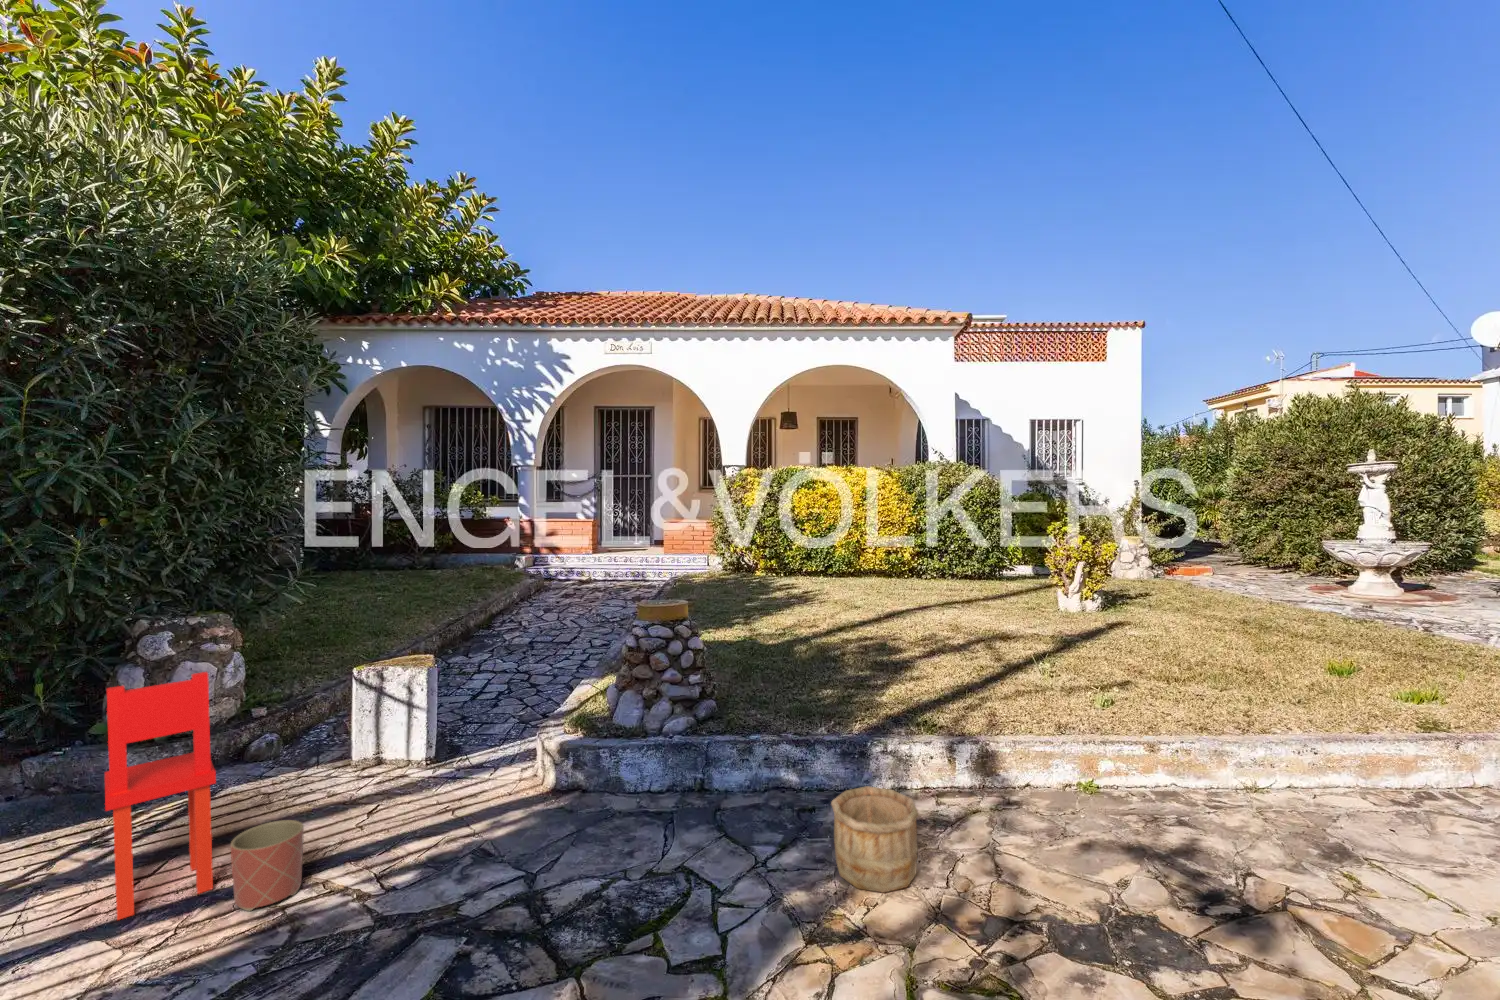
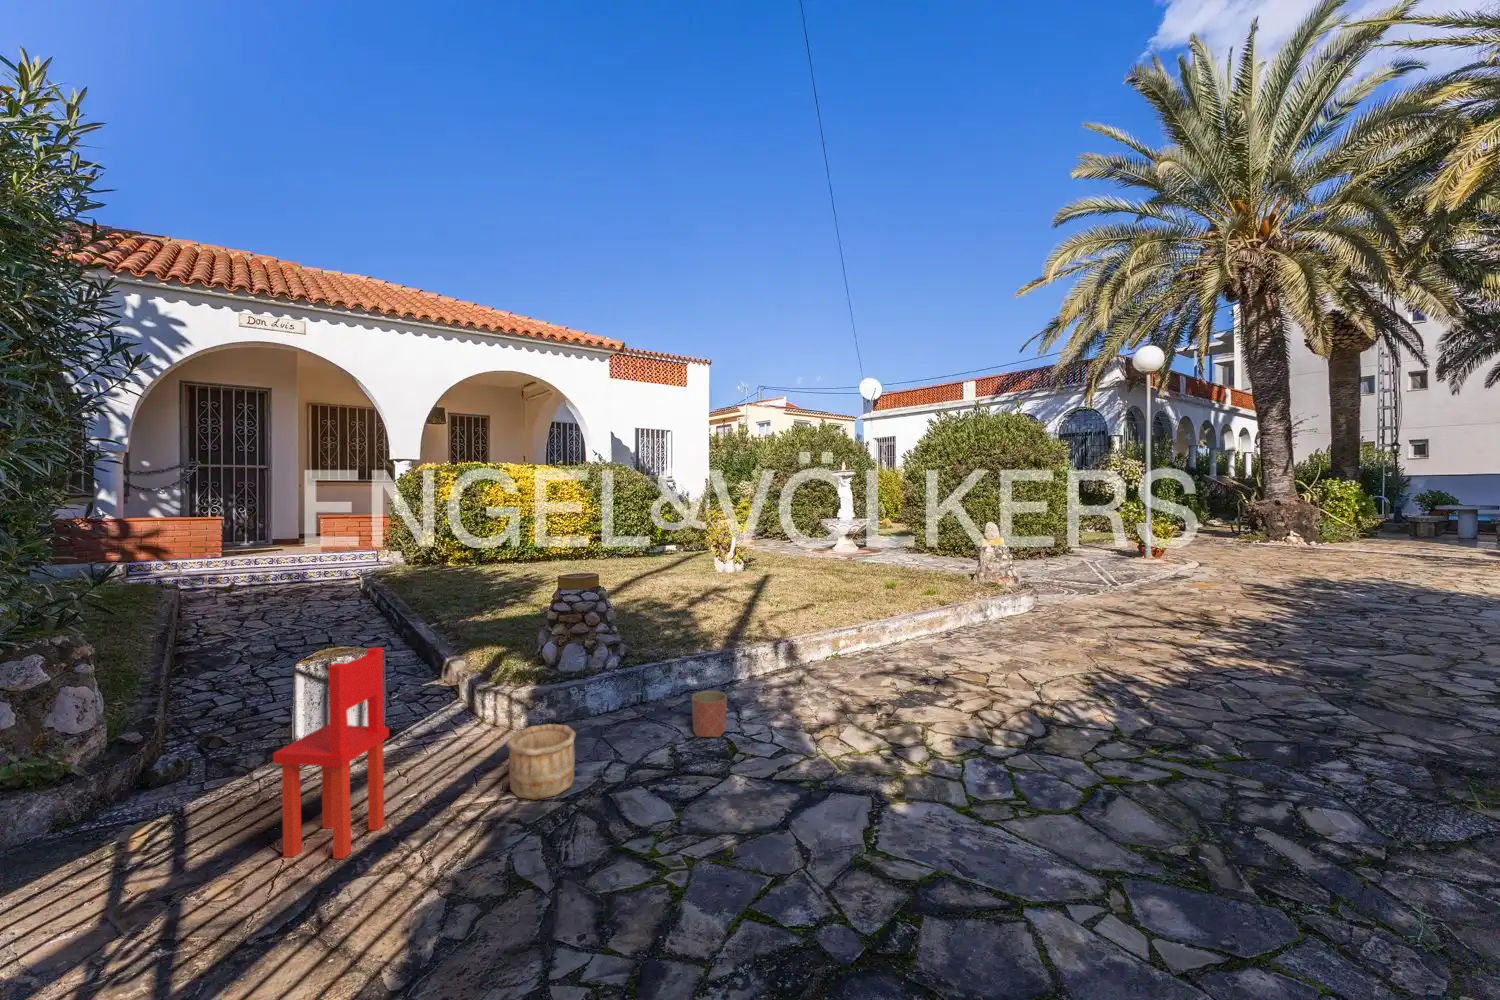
wooden bucket: present [831,786,919,892] -> present [506,724,576,800]
planter: present [231,820,304,911] -> present [692,691,727,737]

